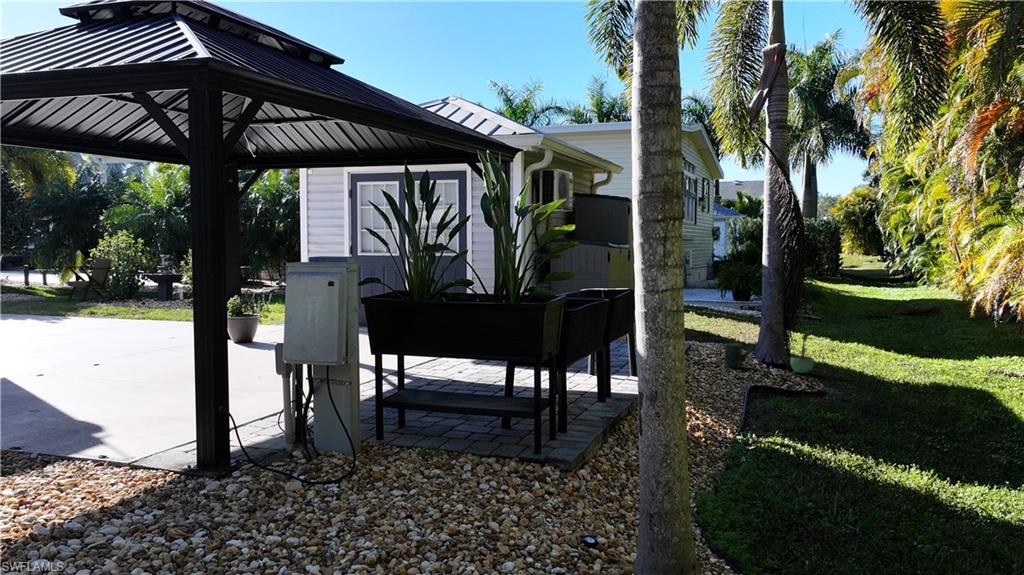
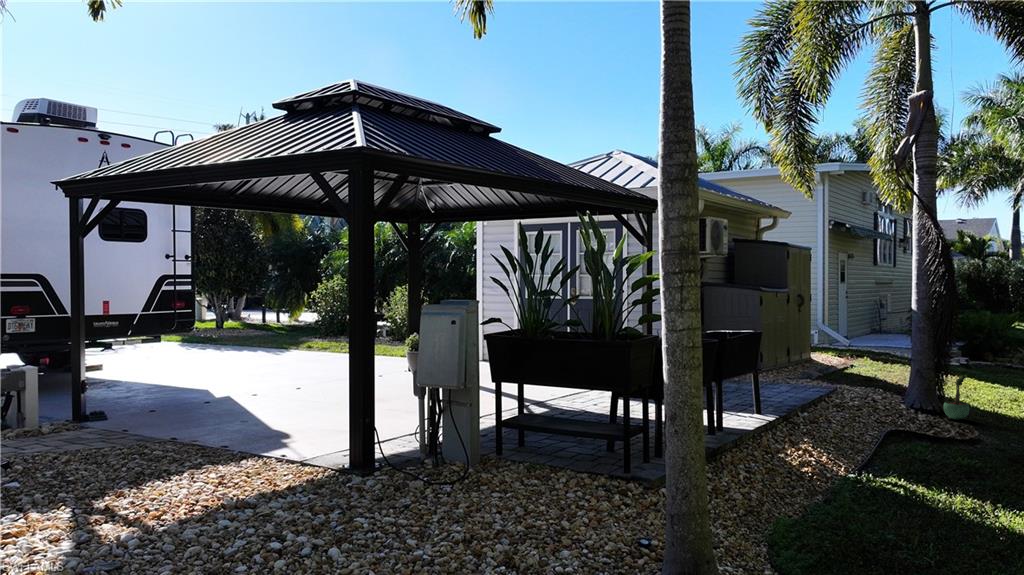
lounge chair: present [66,257,117,302] -> none [292,300,331,339]
watering can: present [725,342,758,368] -> none [864,385,908,412]

